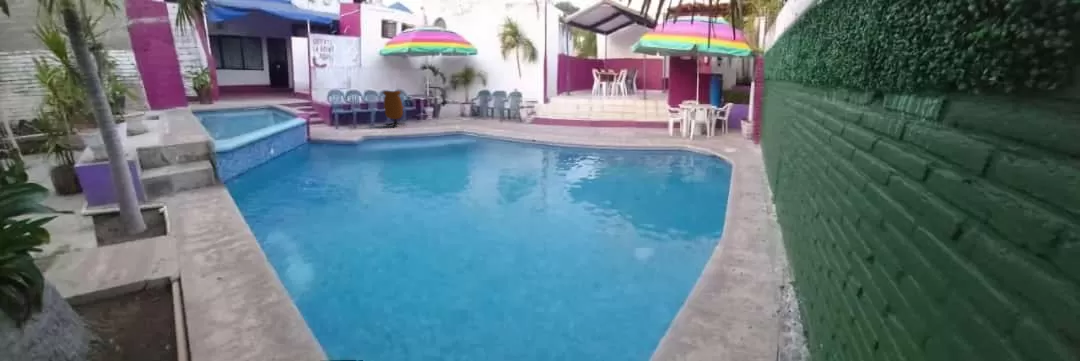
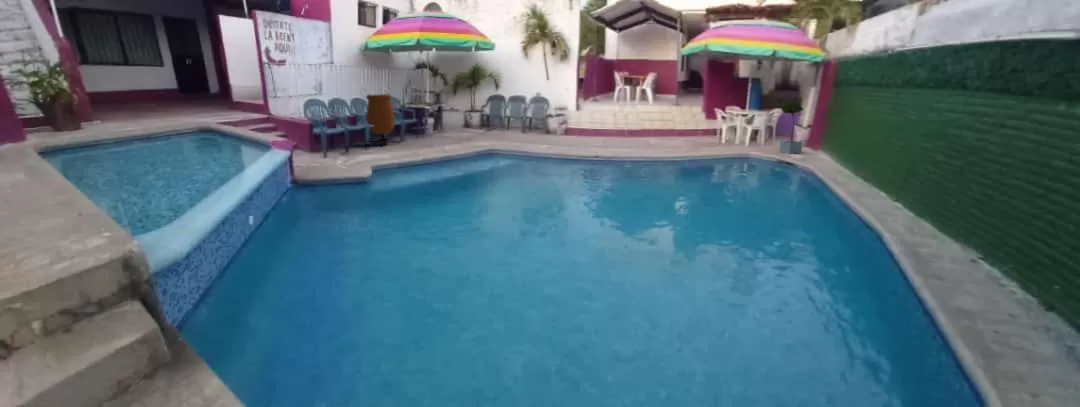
potted tree: none [672,98,688,137] -> present [779,99,803,154]

